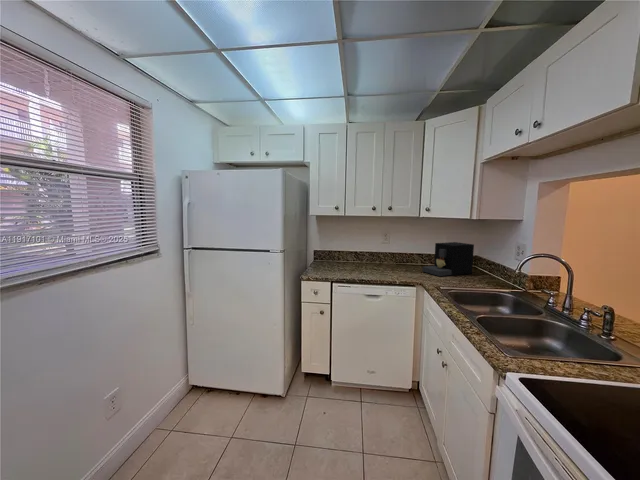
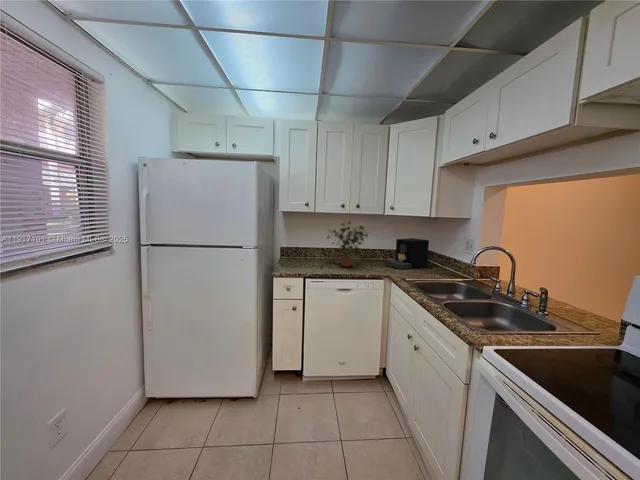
potted plant: none [358,224,404,272] -> present [327,221,368,267]

